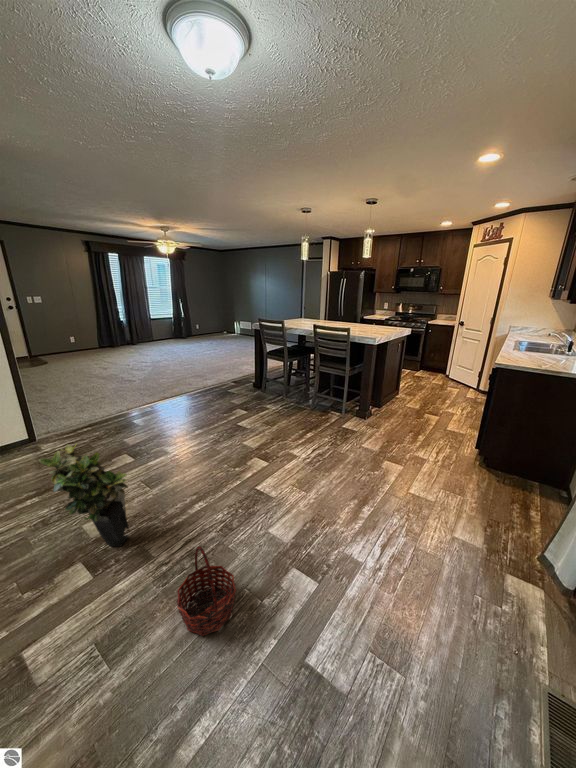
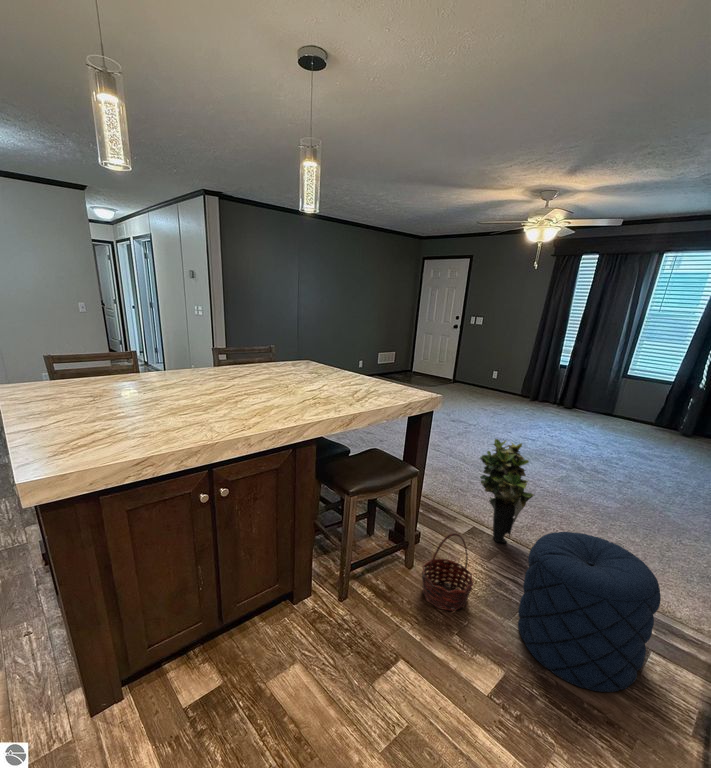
pouf: none [218,442,300,549] -> present [518,532,661,692]

